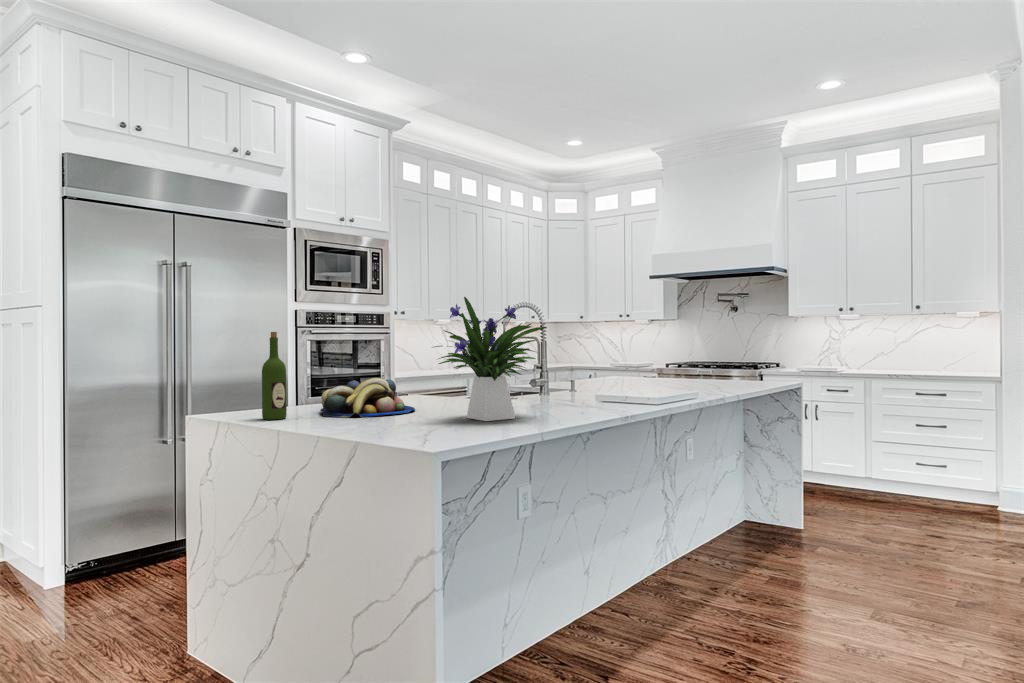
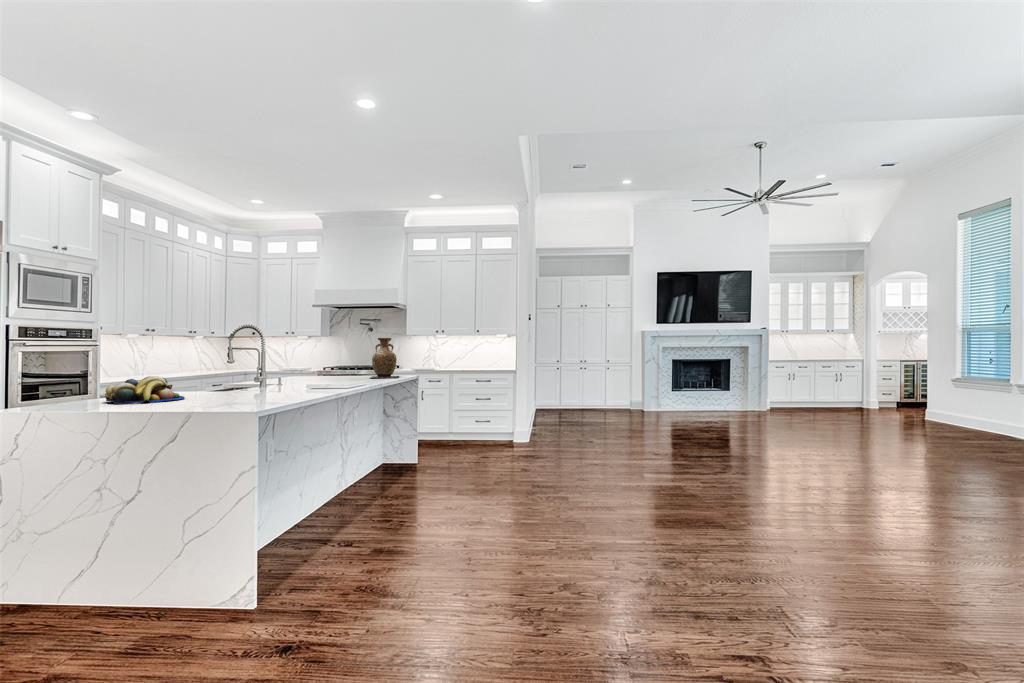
flower arrangement: present [435,297,547,421] -> none [214,323,293,399]
vase: none [712,320,766,386] -> present [370,338,399,378]
wine bottle: present [262,332,287,420] -> none [64,344,85,408]

